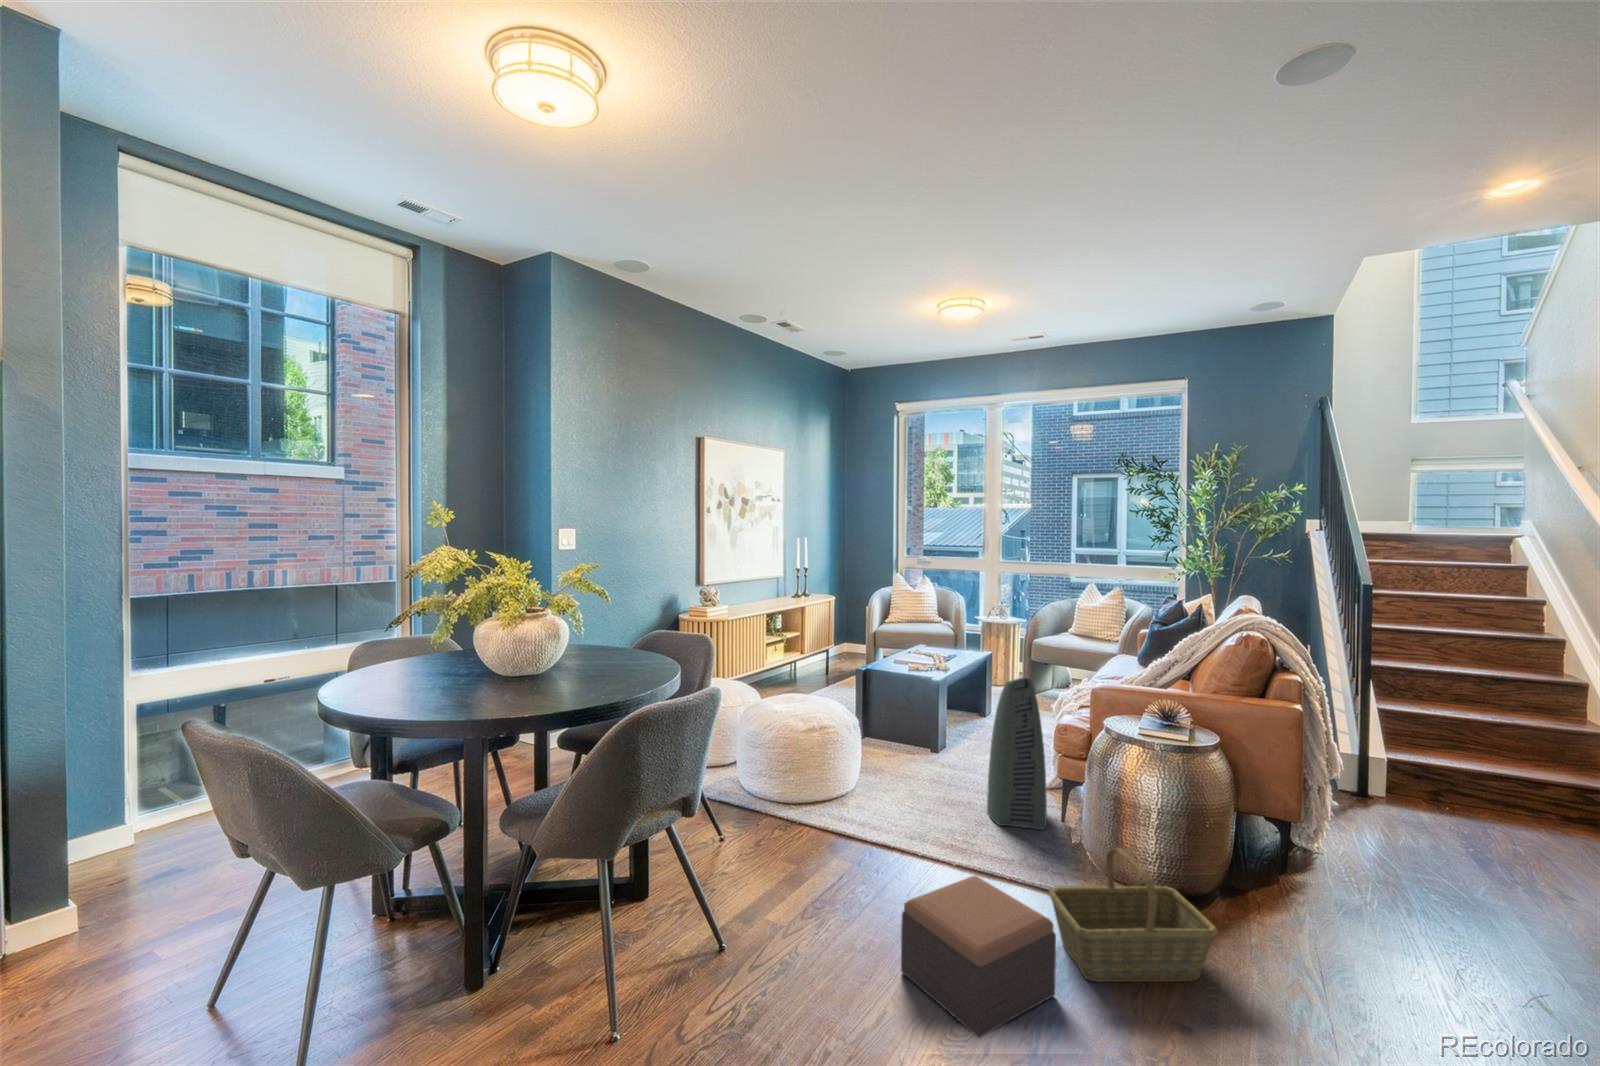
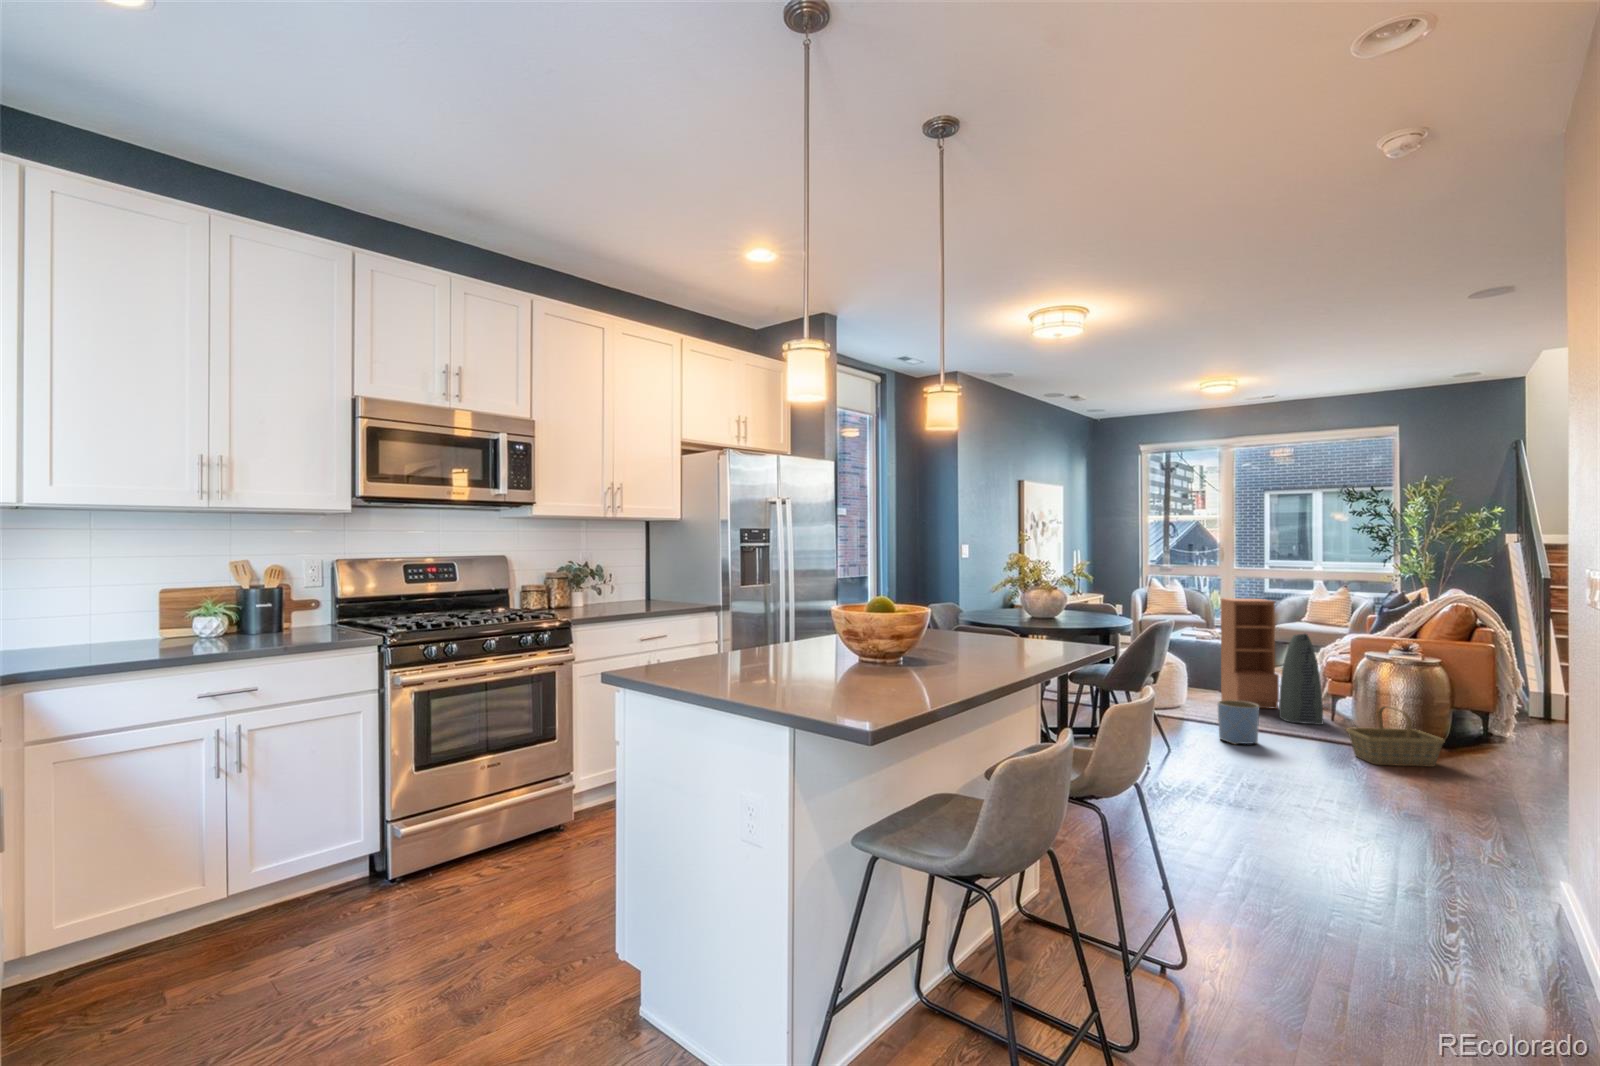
bookcase: none [925,614,997,785] -> present [1221,598,1279,709]
planter: none [845,815,912,911] -> present [1217,700,1259,744]
footstool: present [901,876,1056,1037] -> none [1272,718,1359,774]

